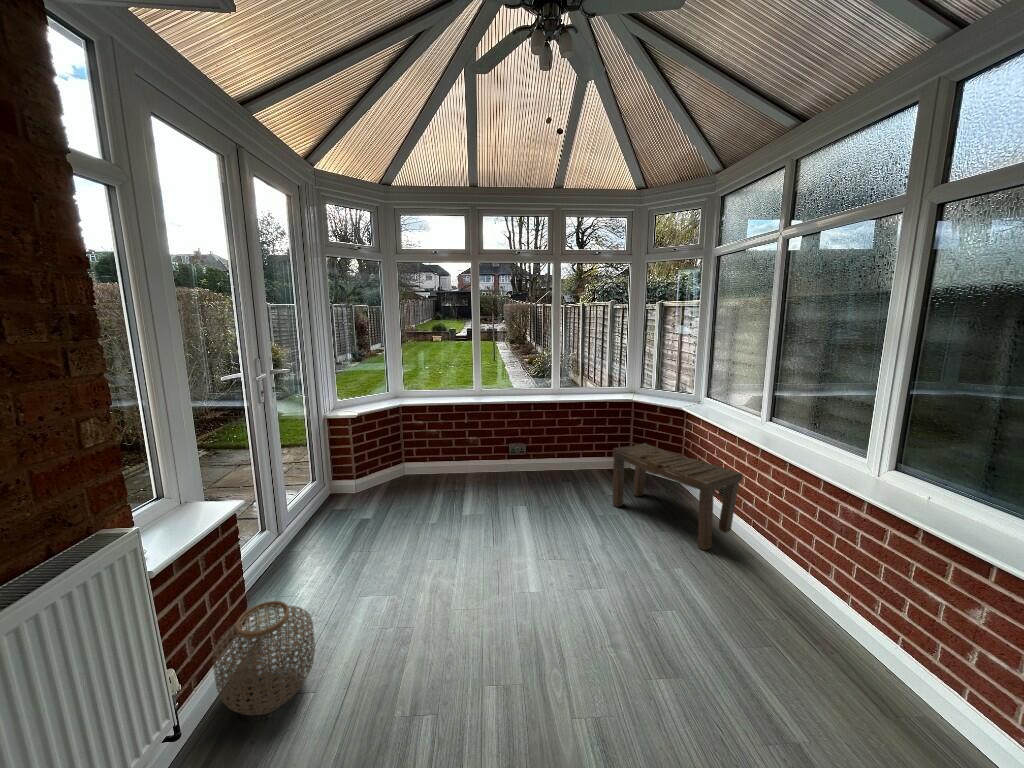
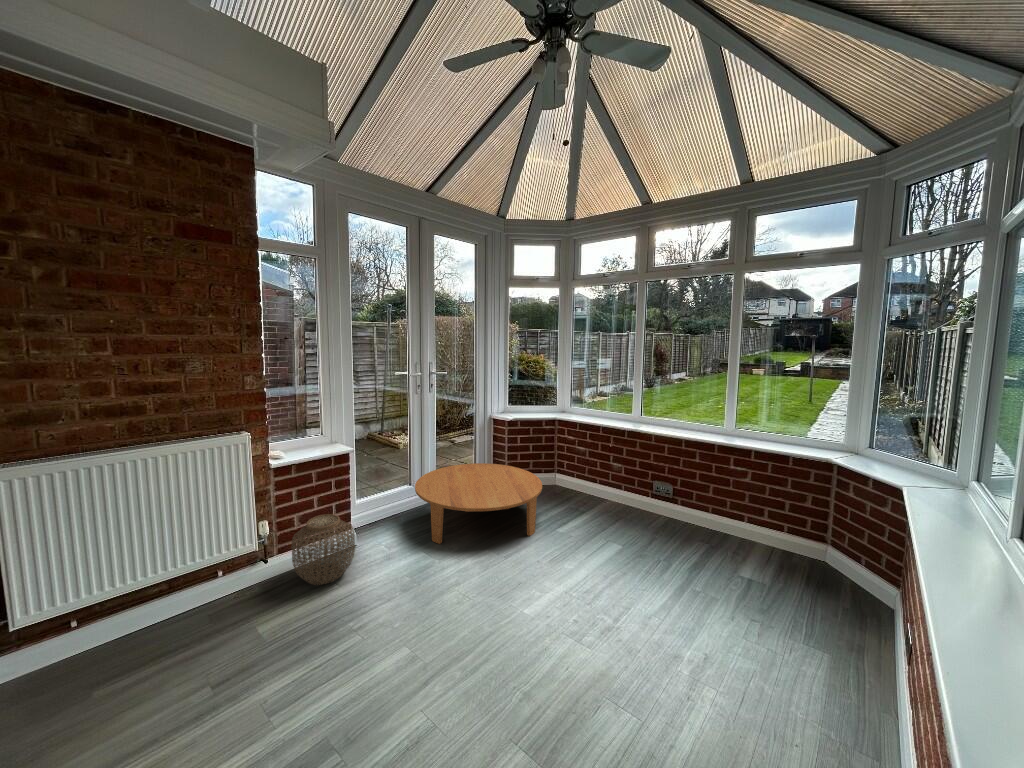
bench: present [613,443,743,550] -> none [729,511,917,709]
coffee table: none [288,468,449,581] -> present [415,463,542,544]

